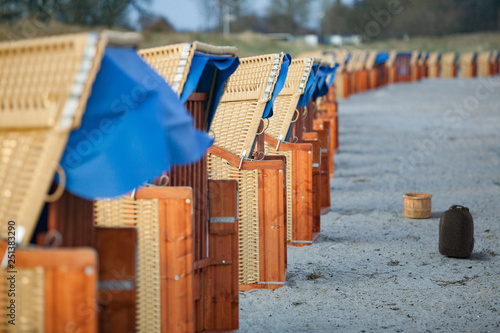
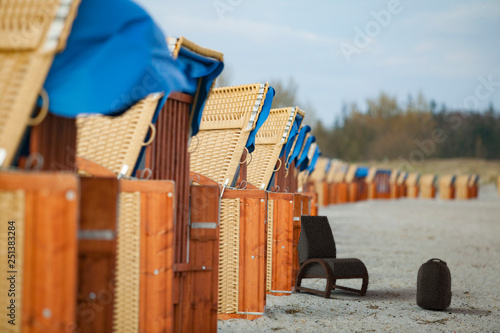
lounge chair: none [308,157,390,245] -> present [294,215,369,298]
wooden bucket: present [403,192,432,219] -> none [381,260,410,285]

